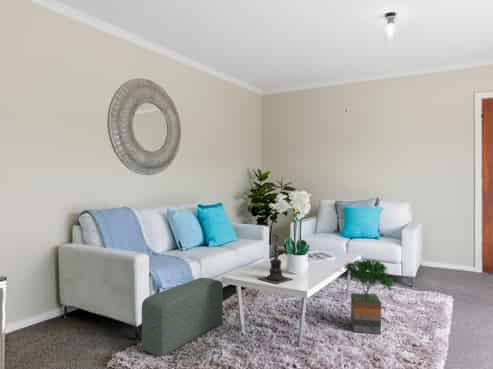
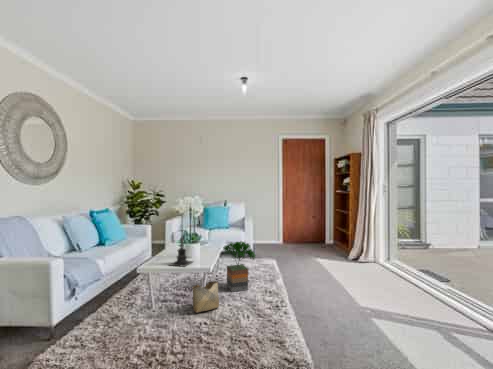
pouf: present [142,278,223,356] -> none [68,271,133,346]
woven basket: none [286,290,325,349] -> present [192,281,219,313]

